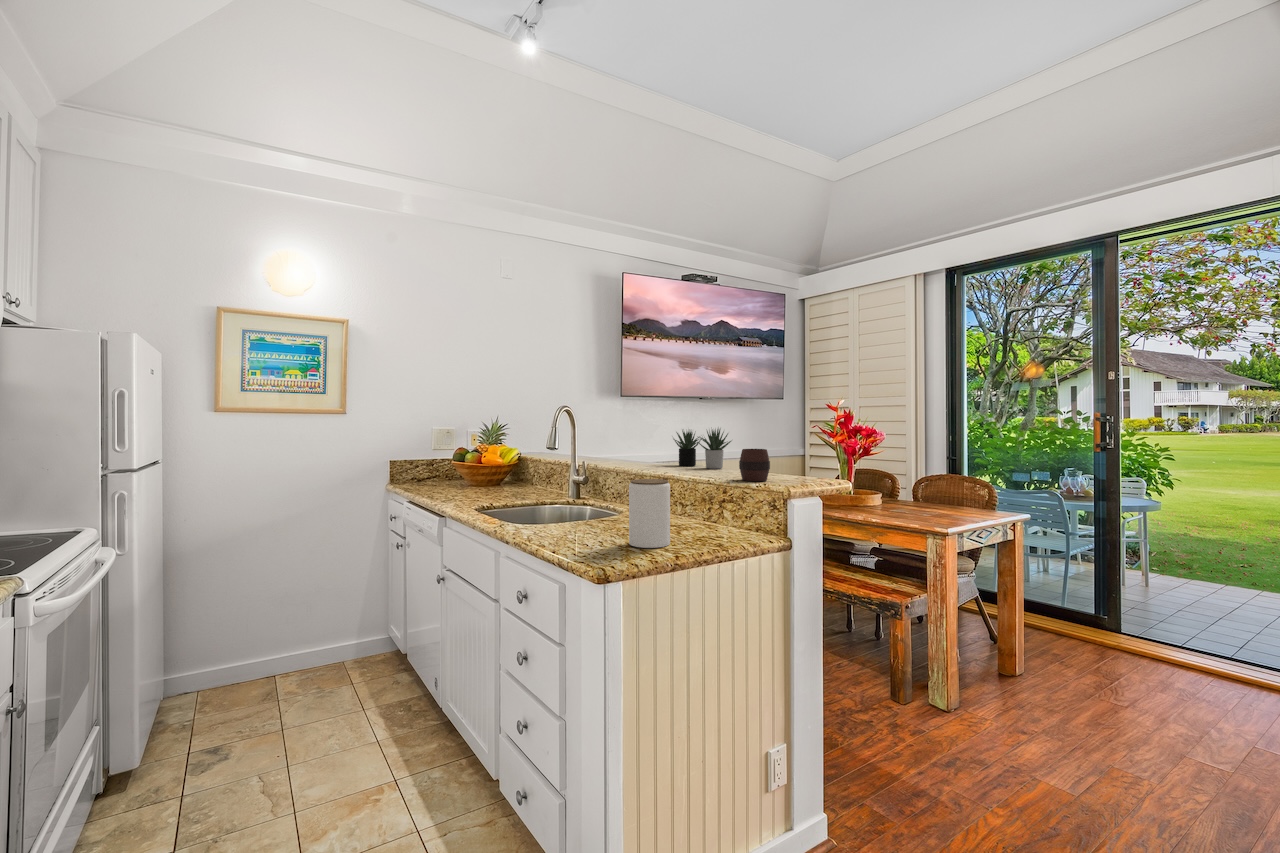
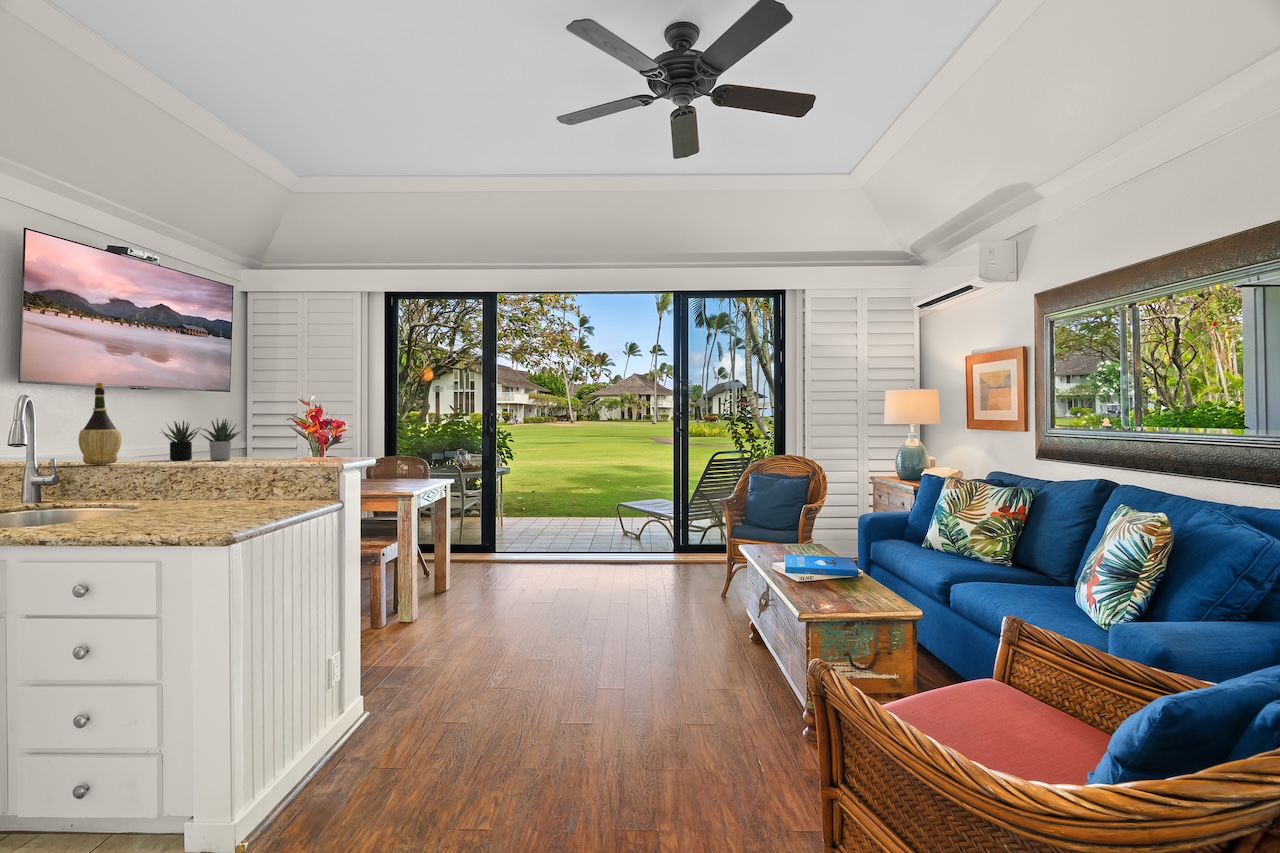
wine bottle: none [595,397,624,470] -> present [78,383,121,465]
cup: present [739,449,770,481] -> none [276,435,307,463]
jar: present [629,479,670,548] -> none [203,458,248,520]

